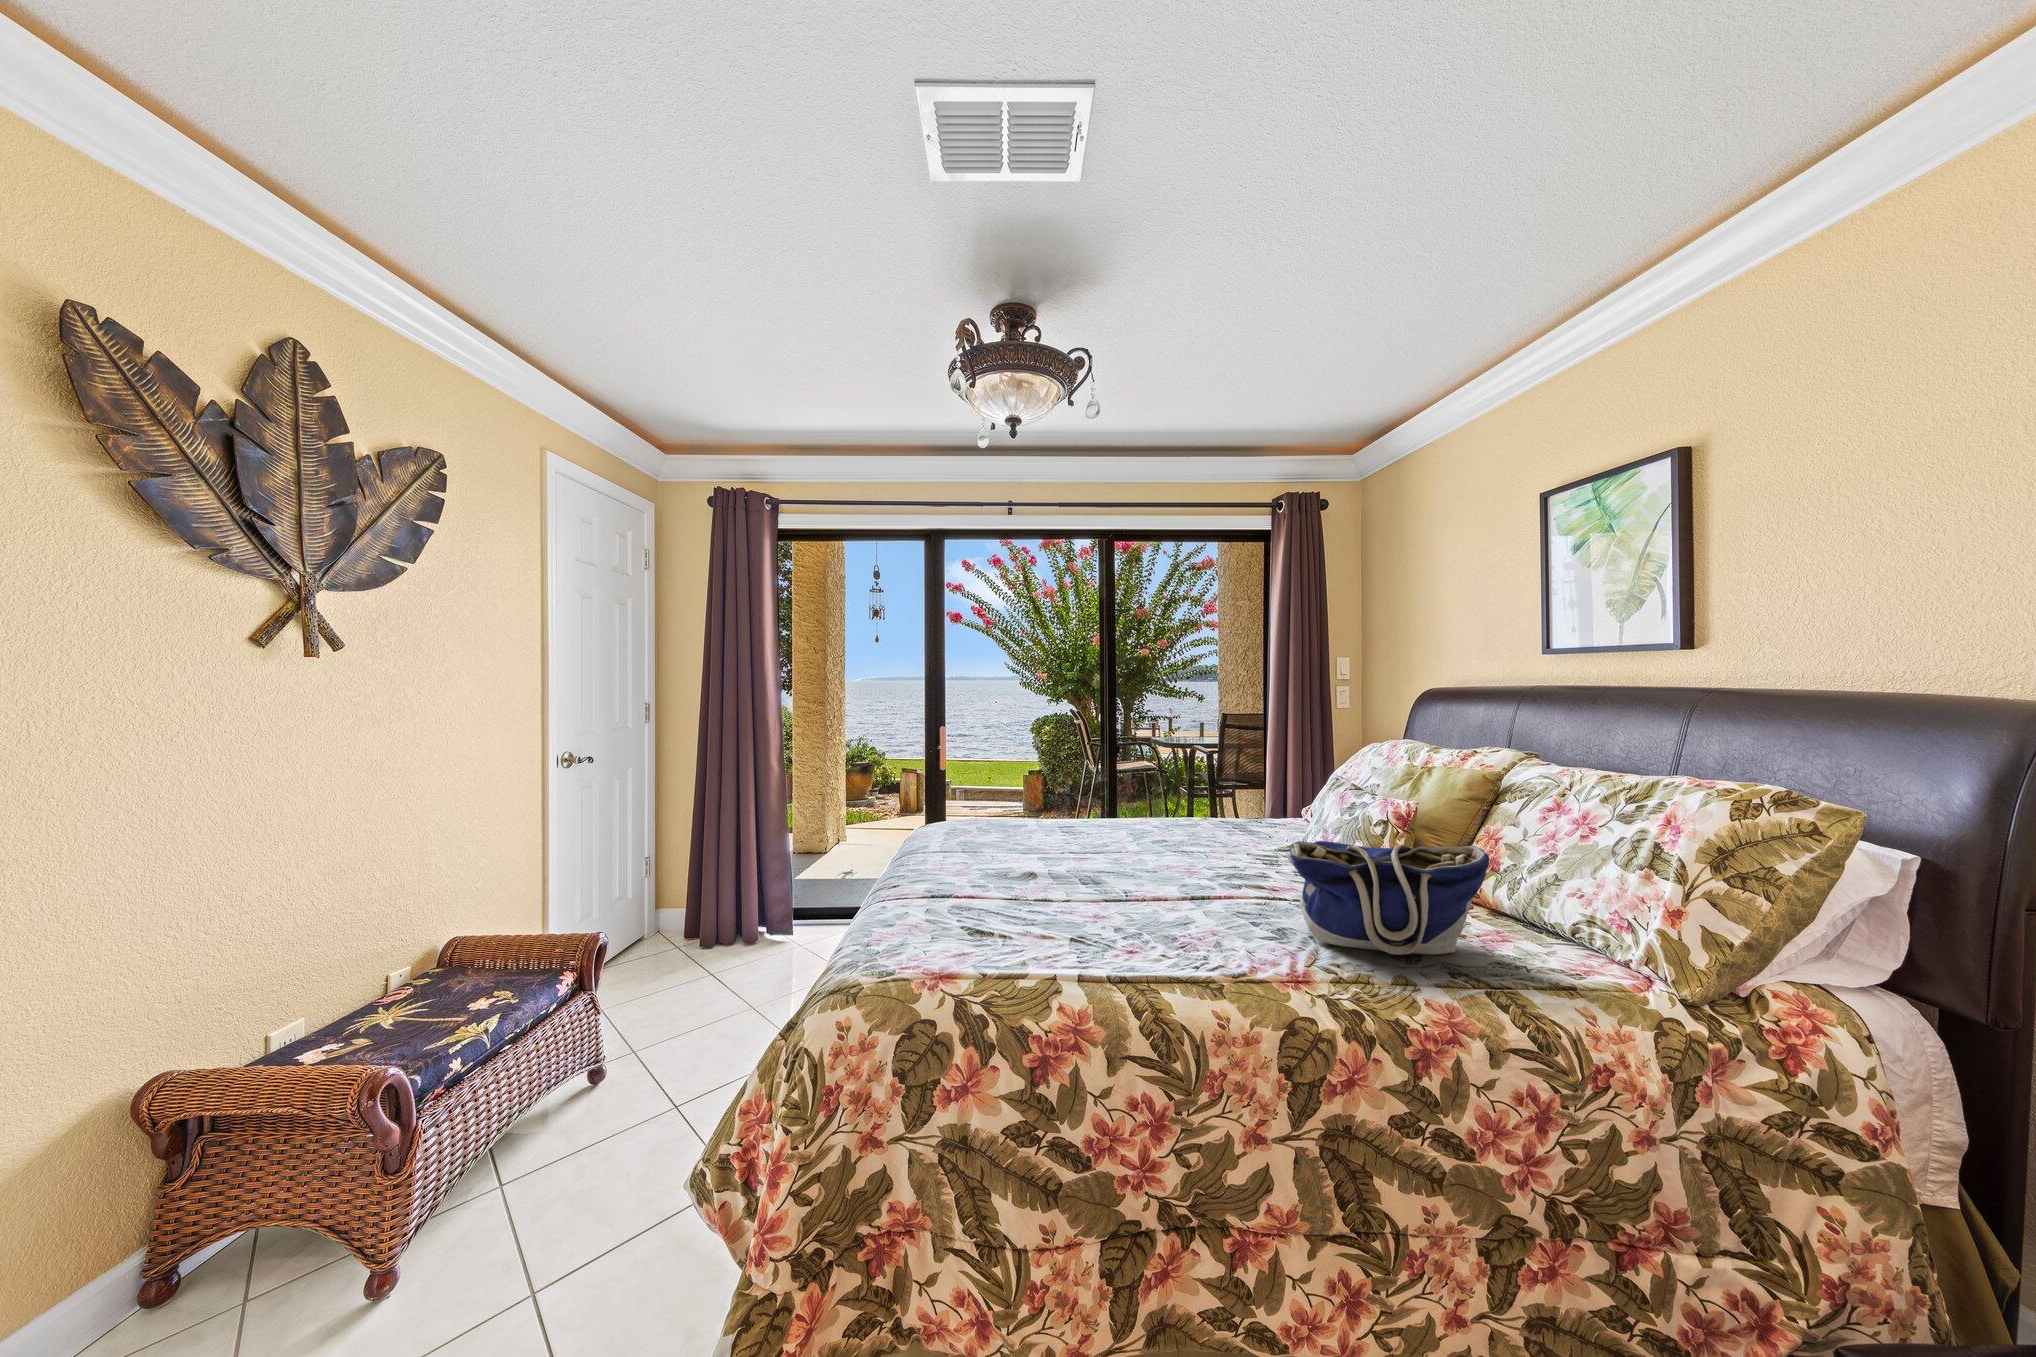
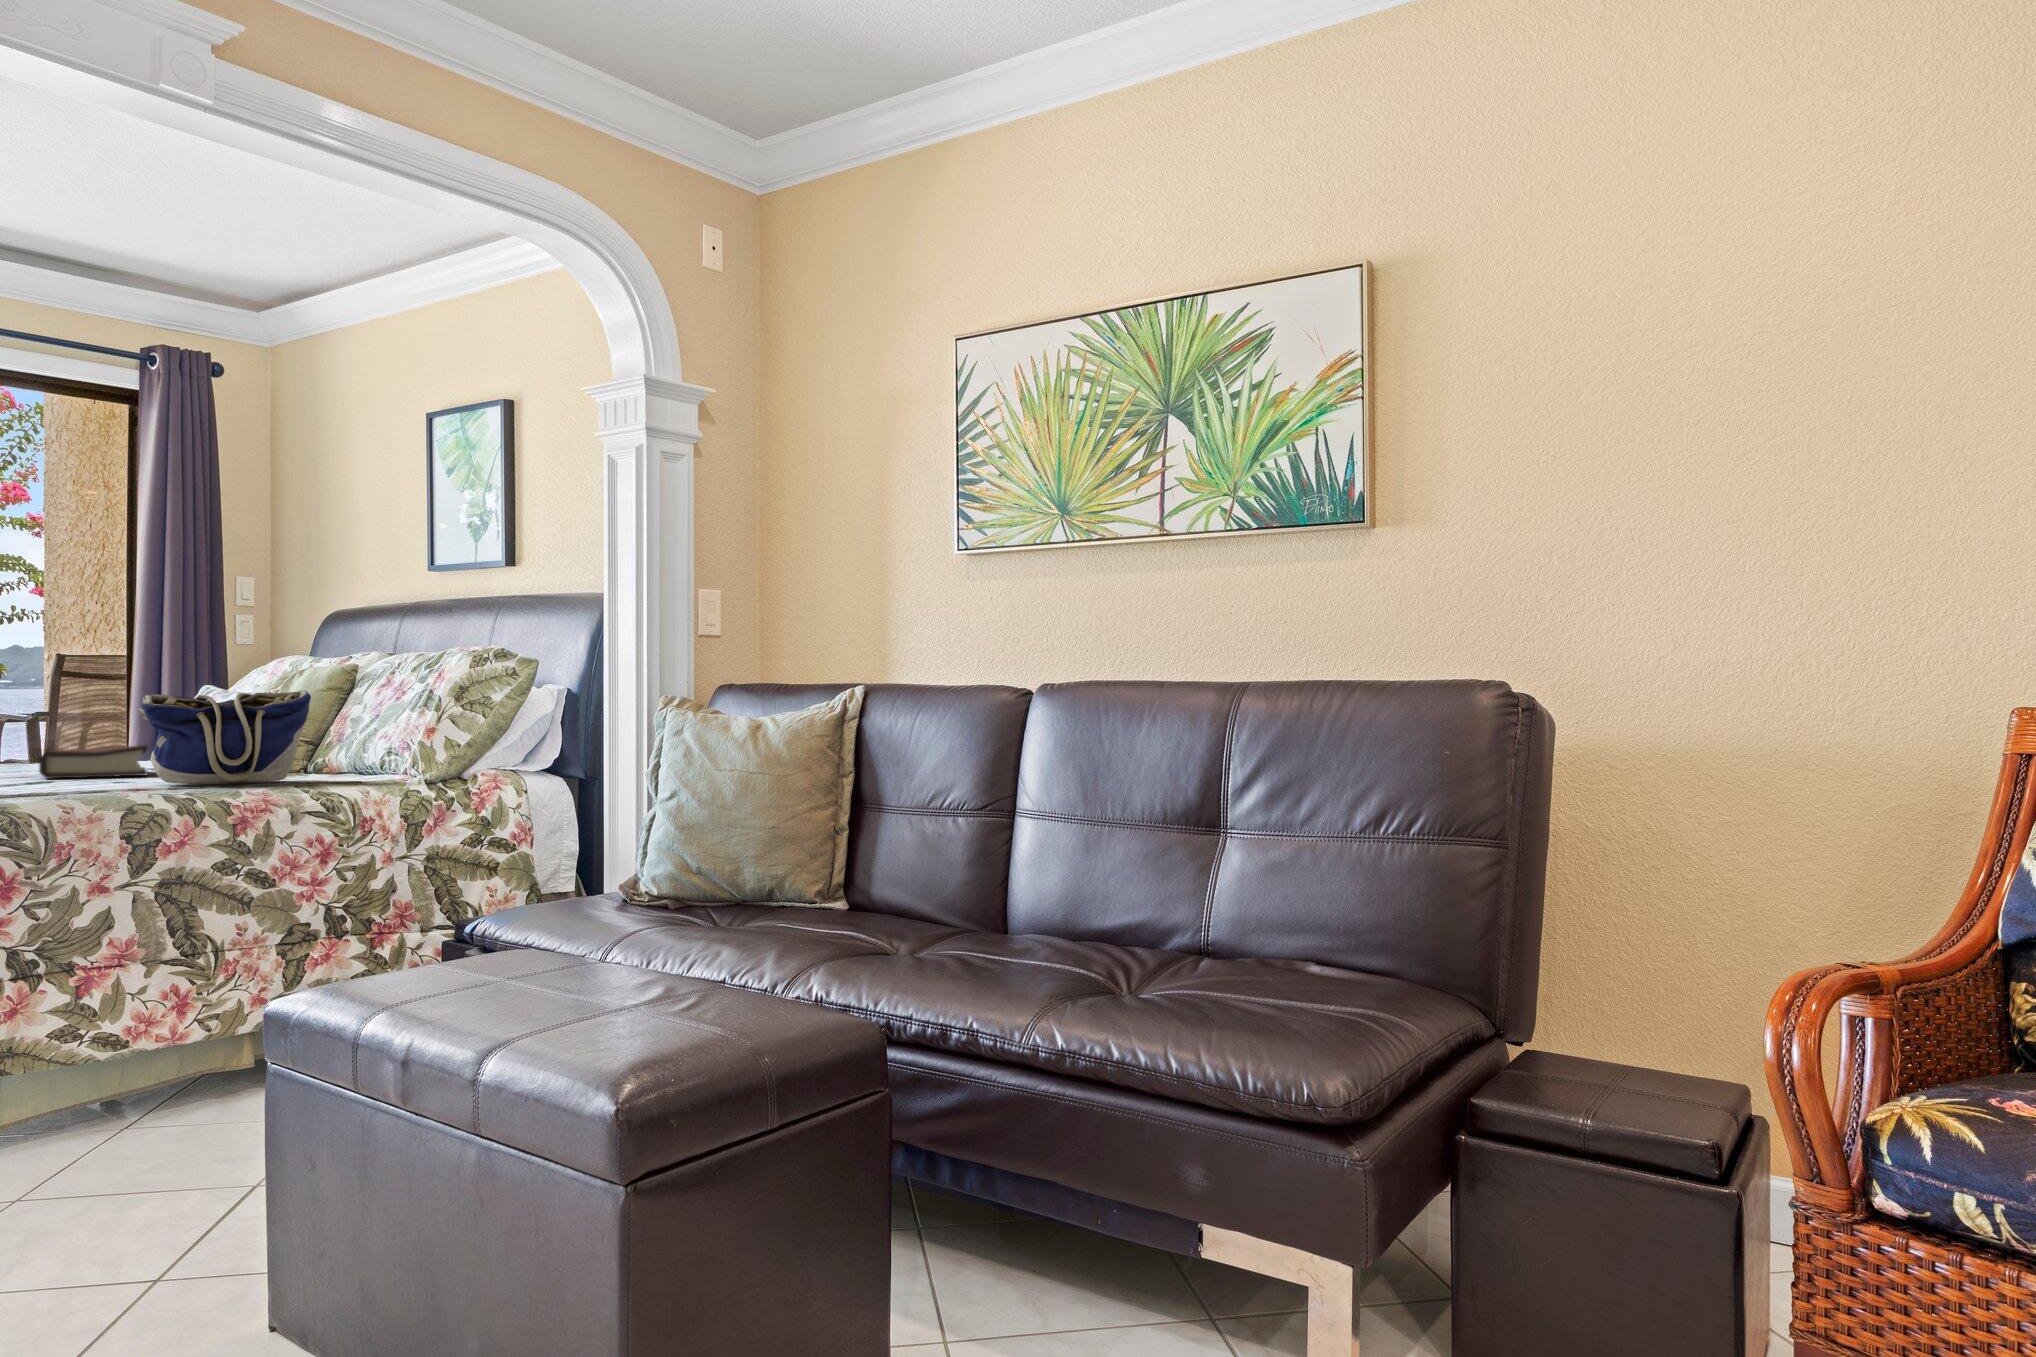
hardback book: none [1207,830,1293,880] -> present [39,745,148,779]

